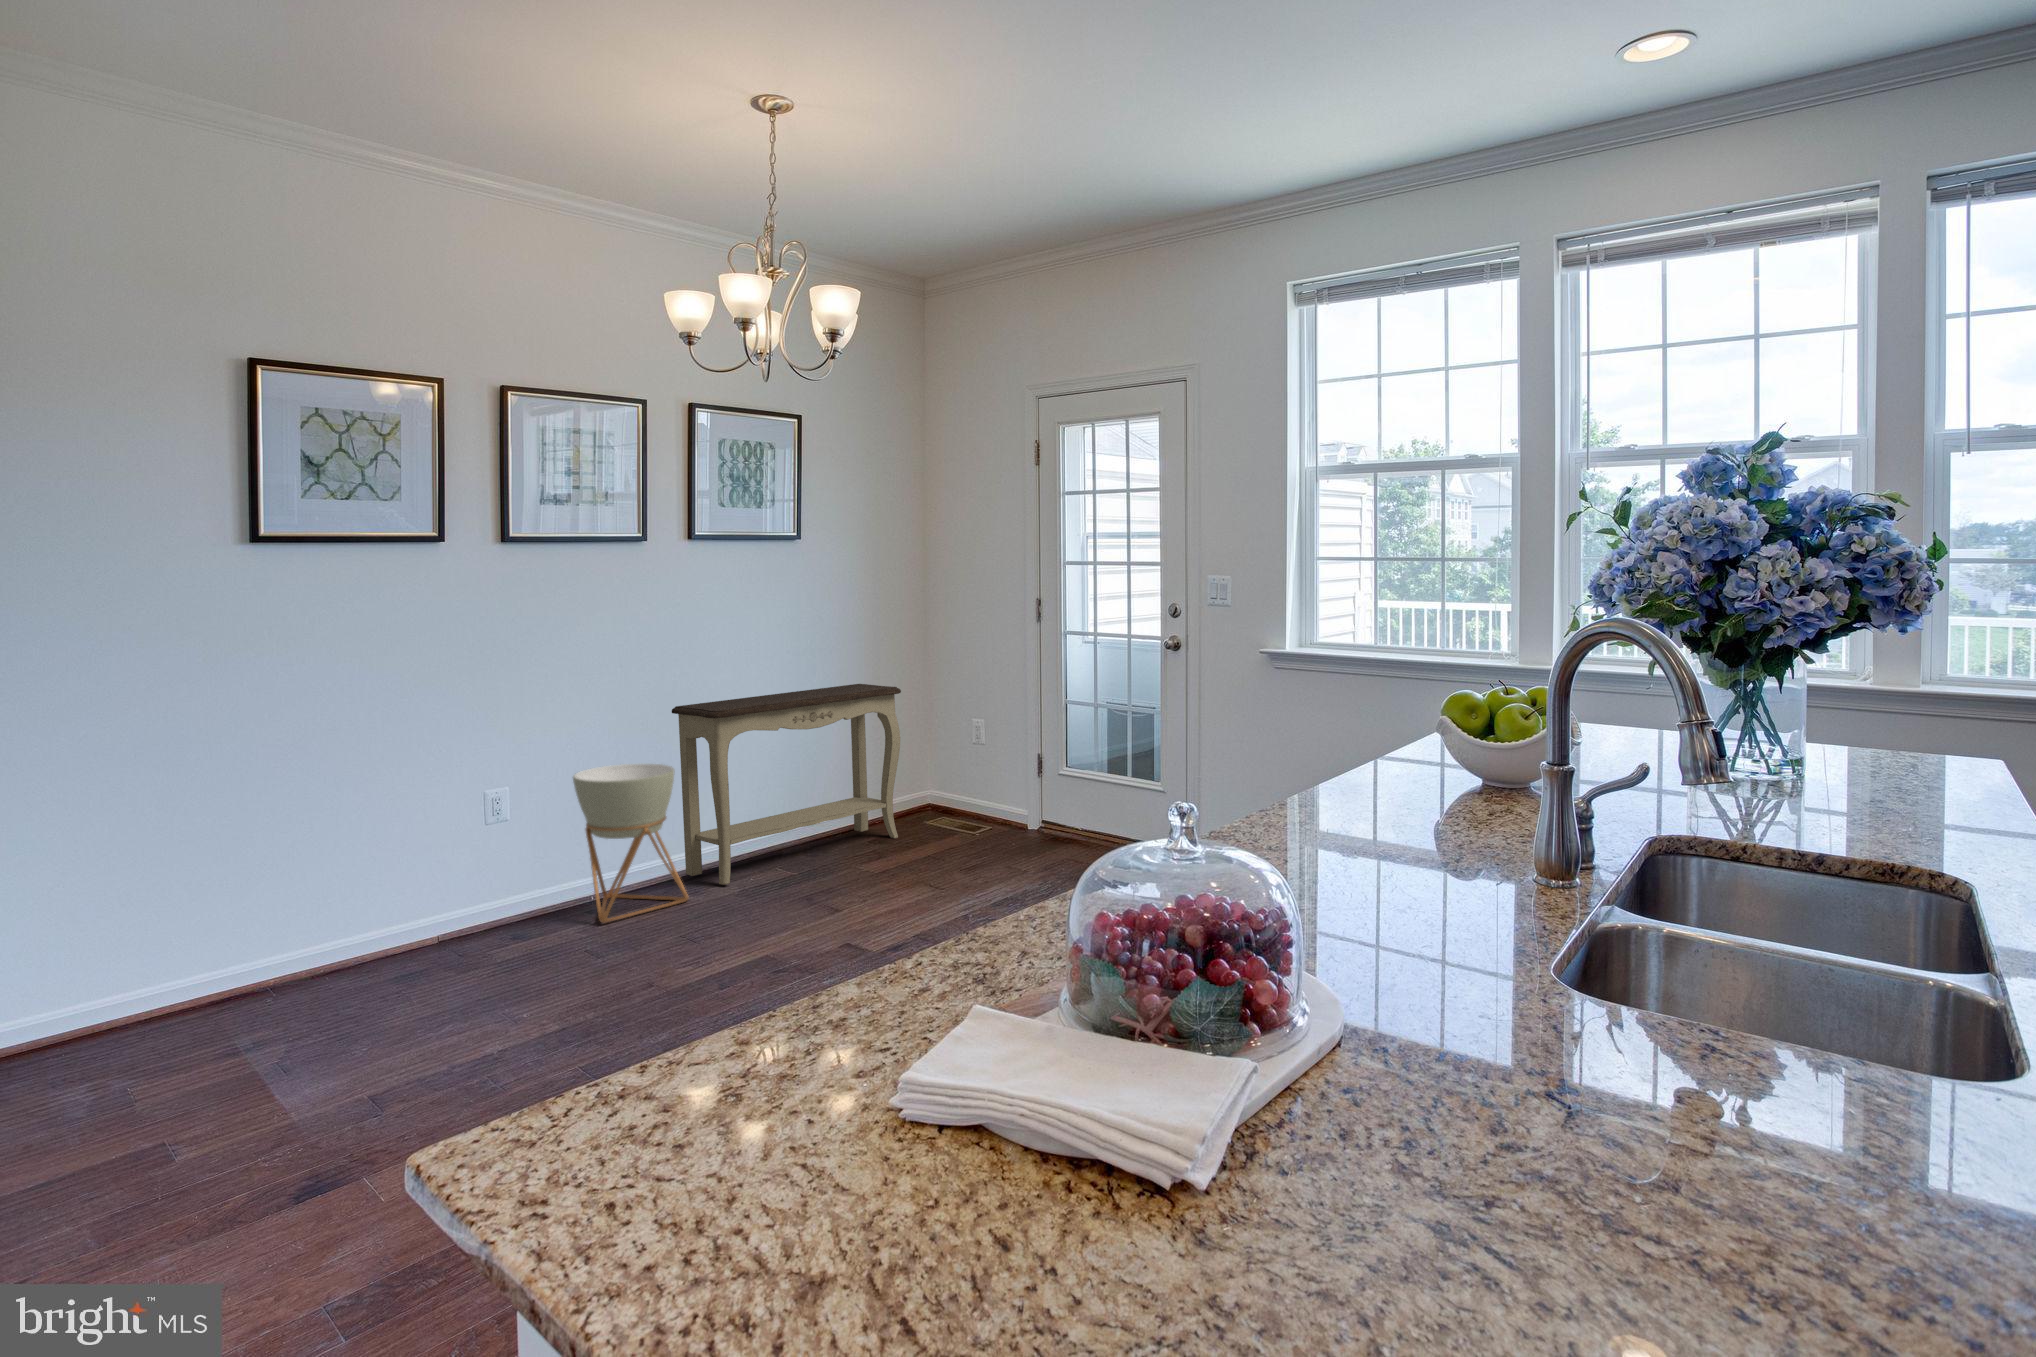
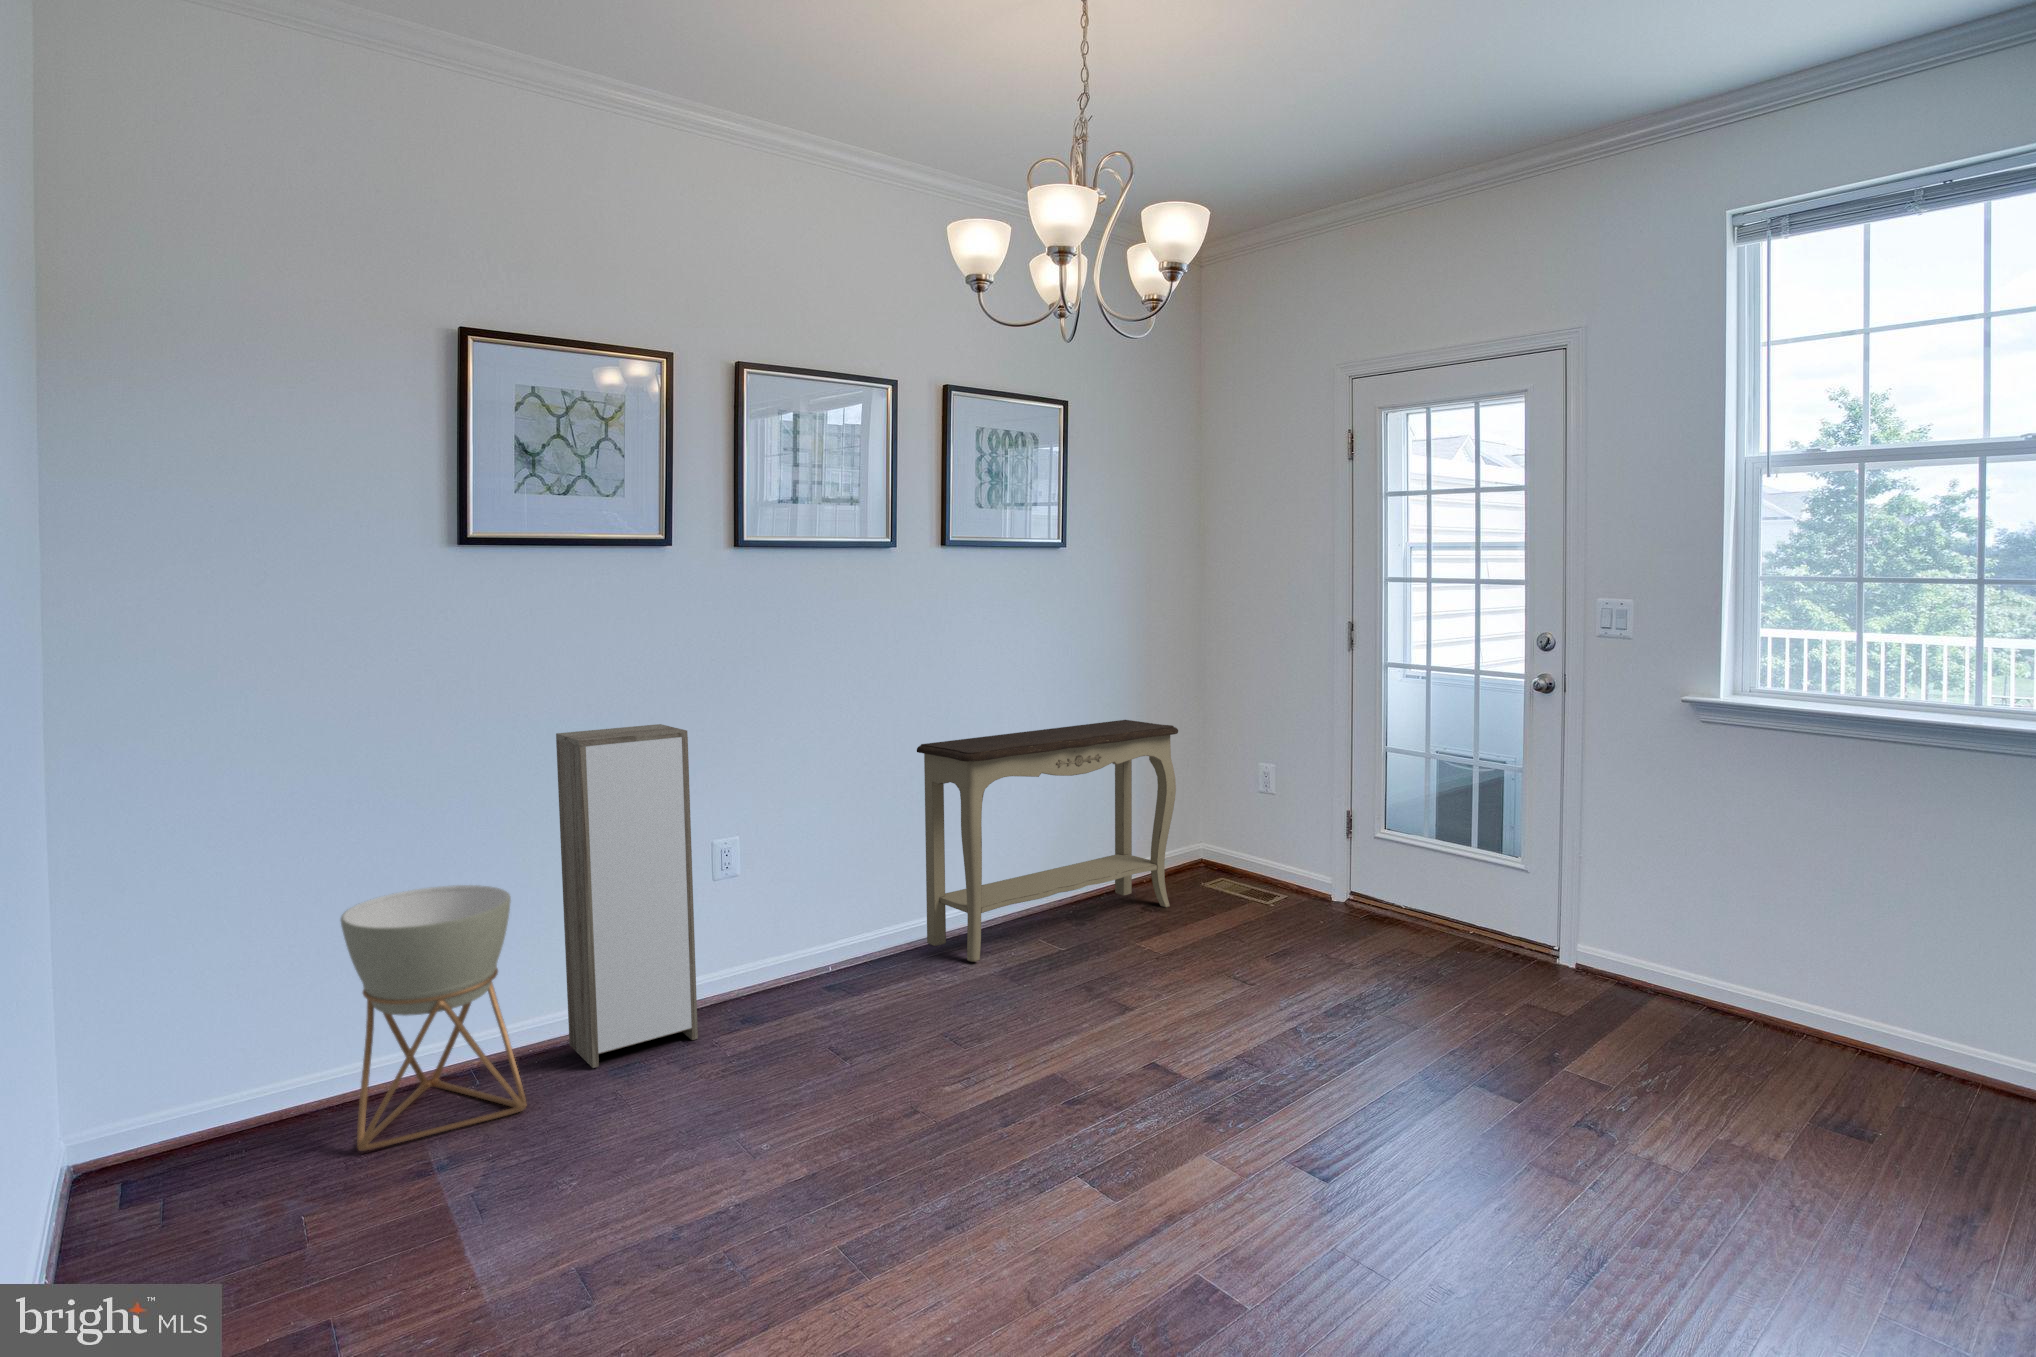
storage cabinet: none [346,692,482,976] -> present [556,724,698,1068]
planter: present [573,764,688,923] -> present [341,885,526,1151]

